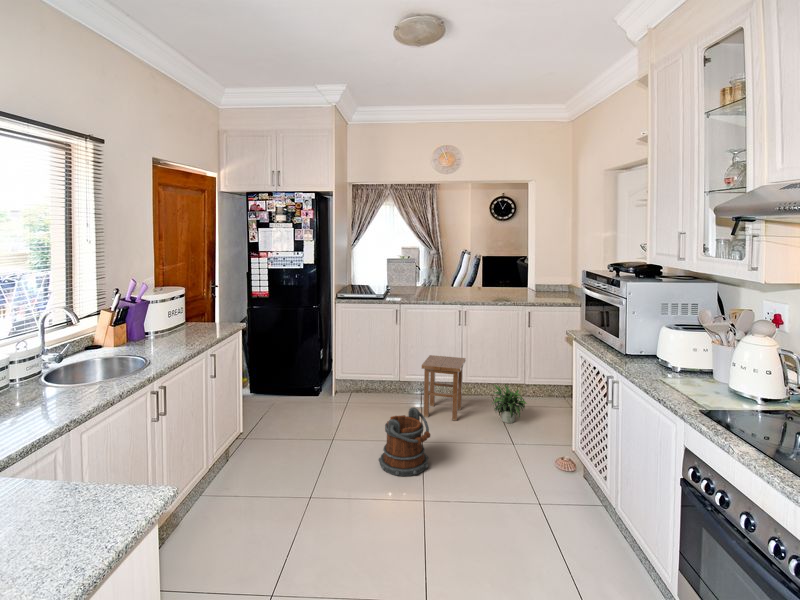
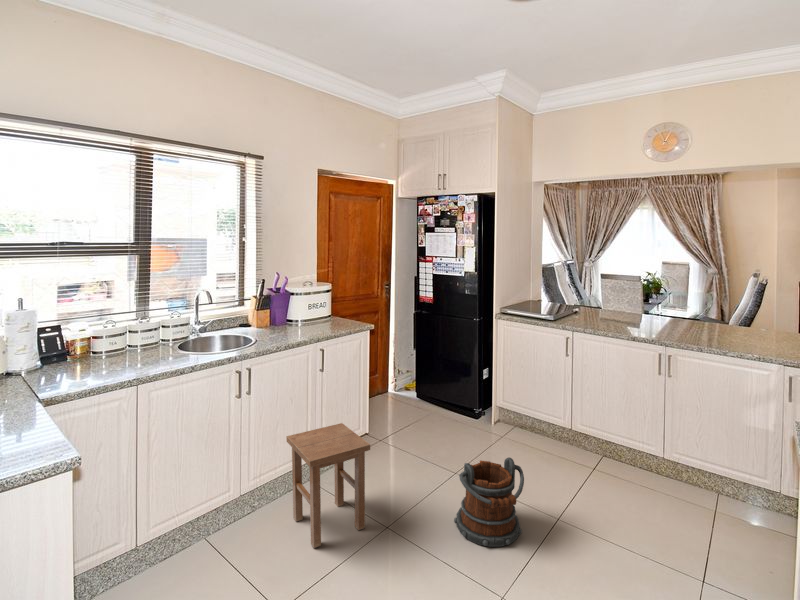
stool: present [422,355,466,421] -> present [286,423,370,548]
potted plant: present [492,385,527,423] -> none [675,465,743,537]

